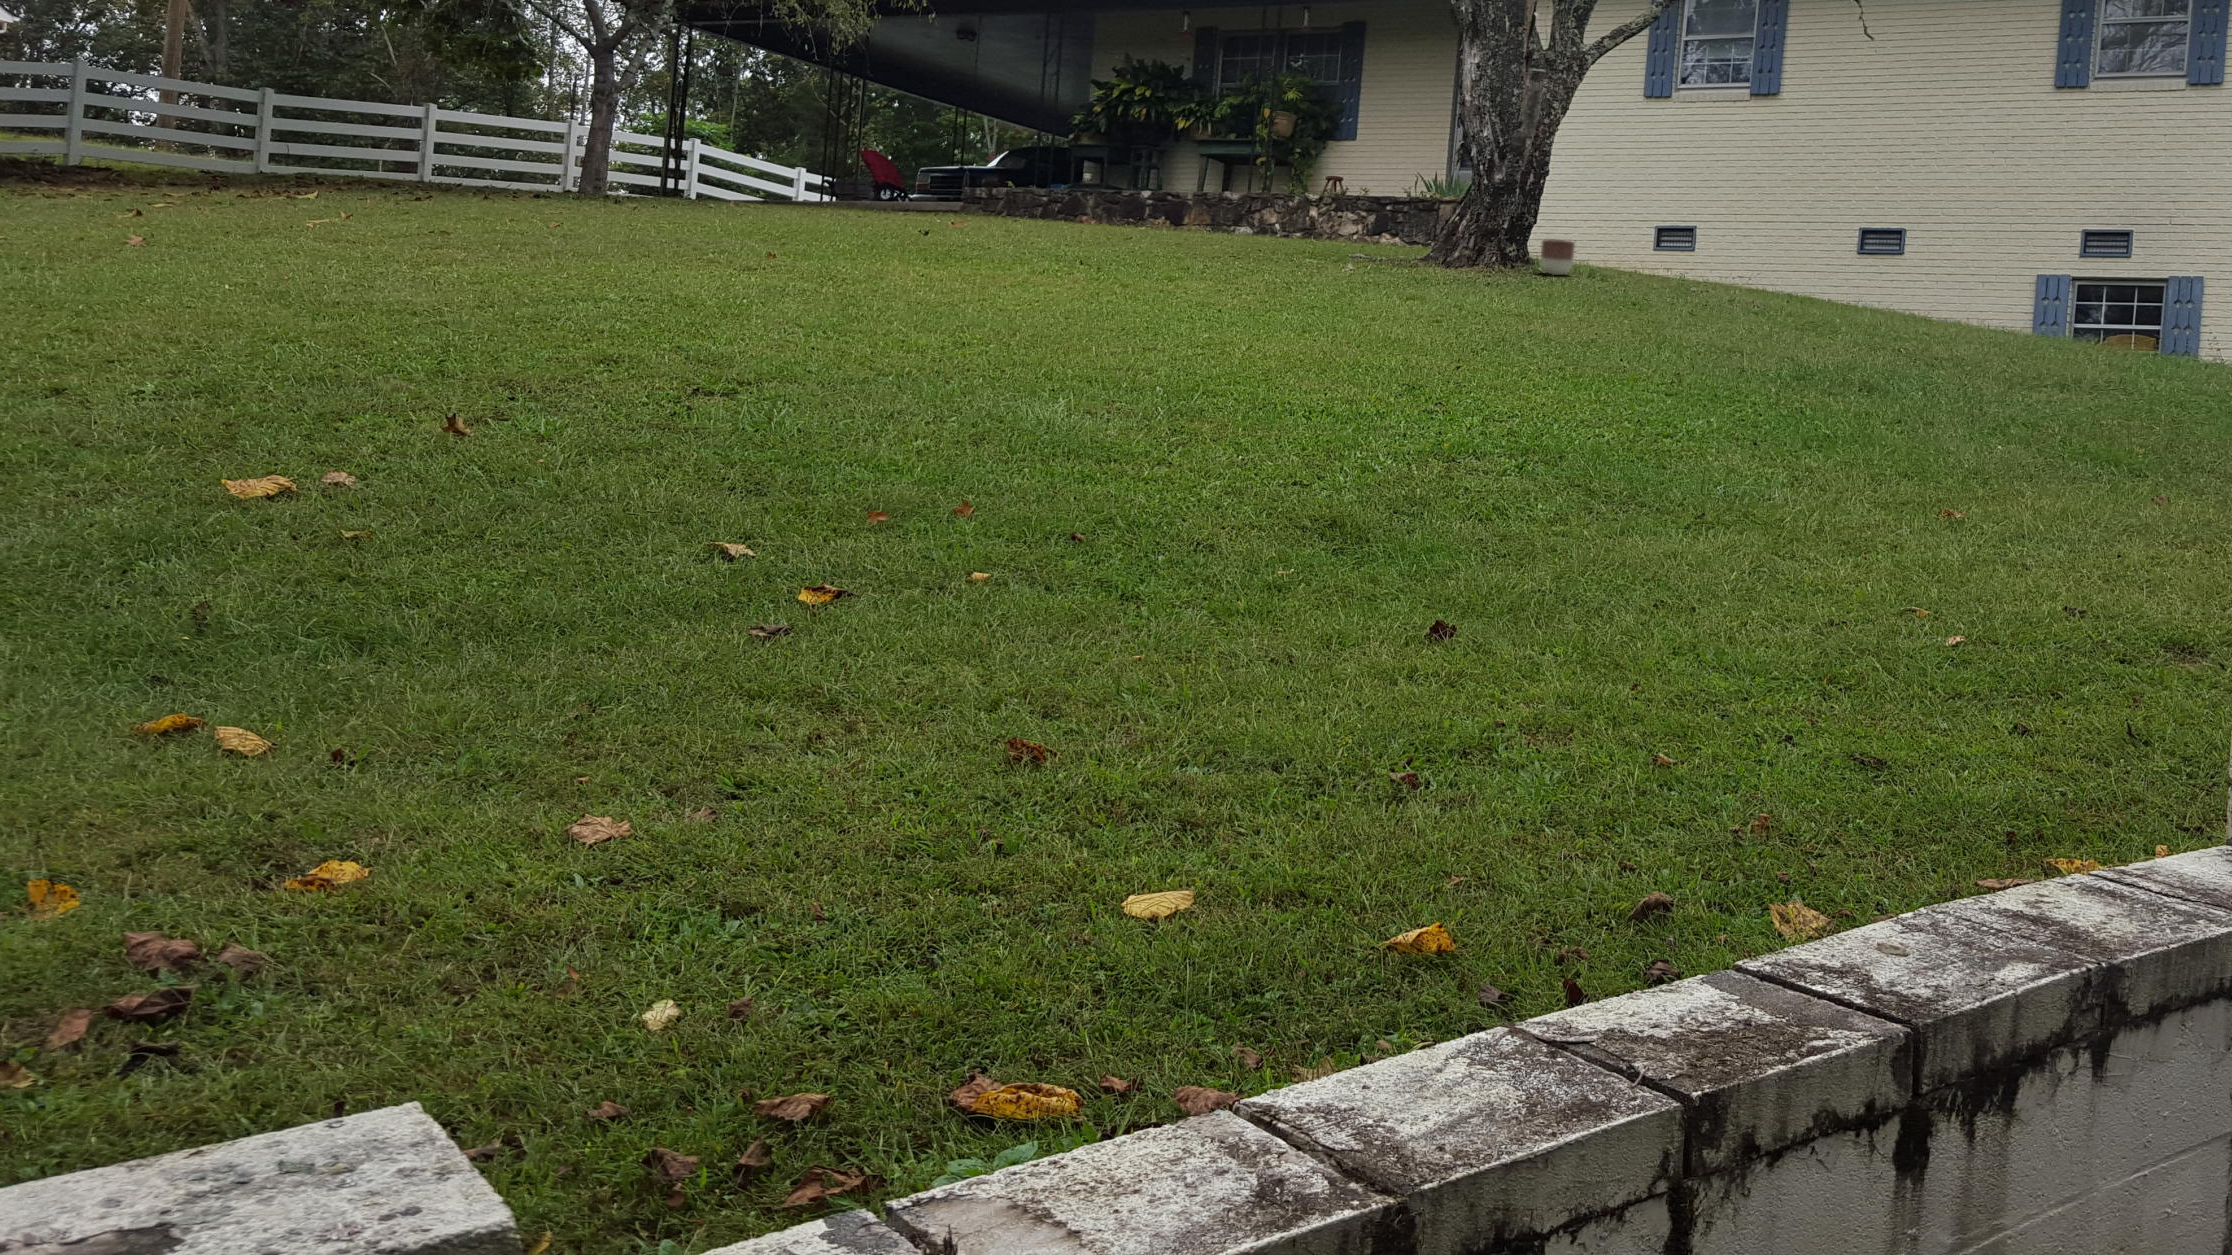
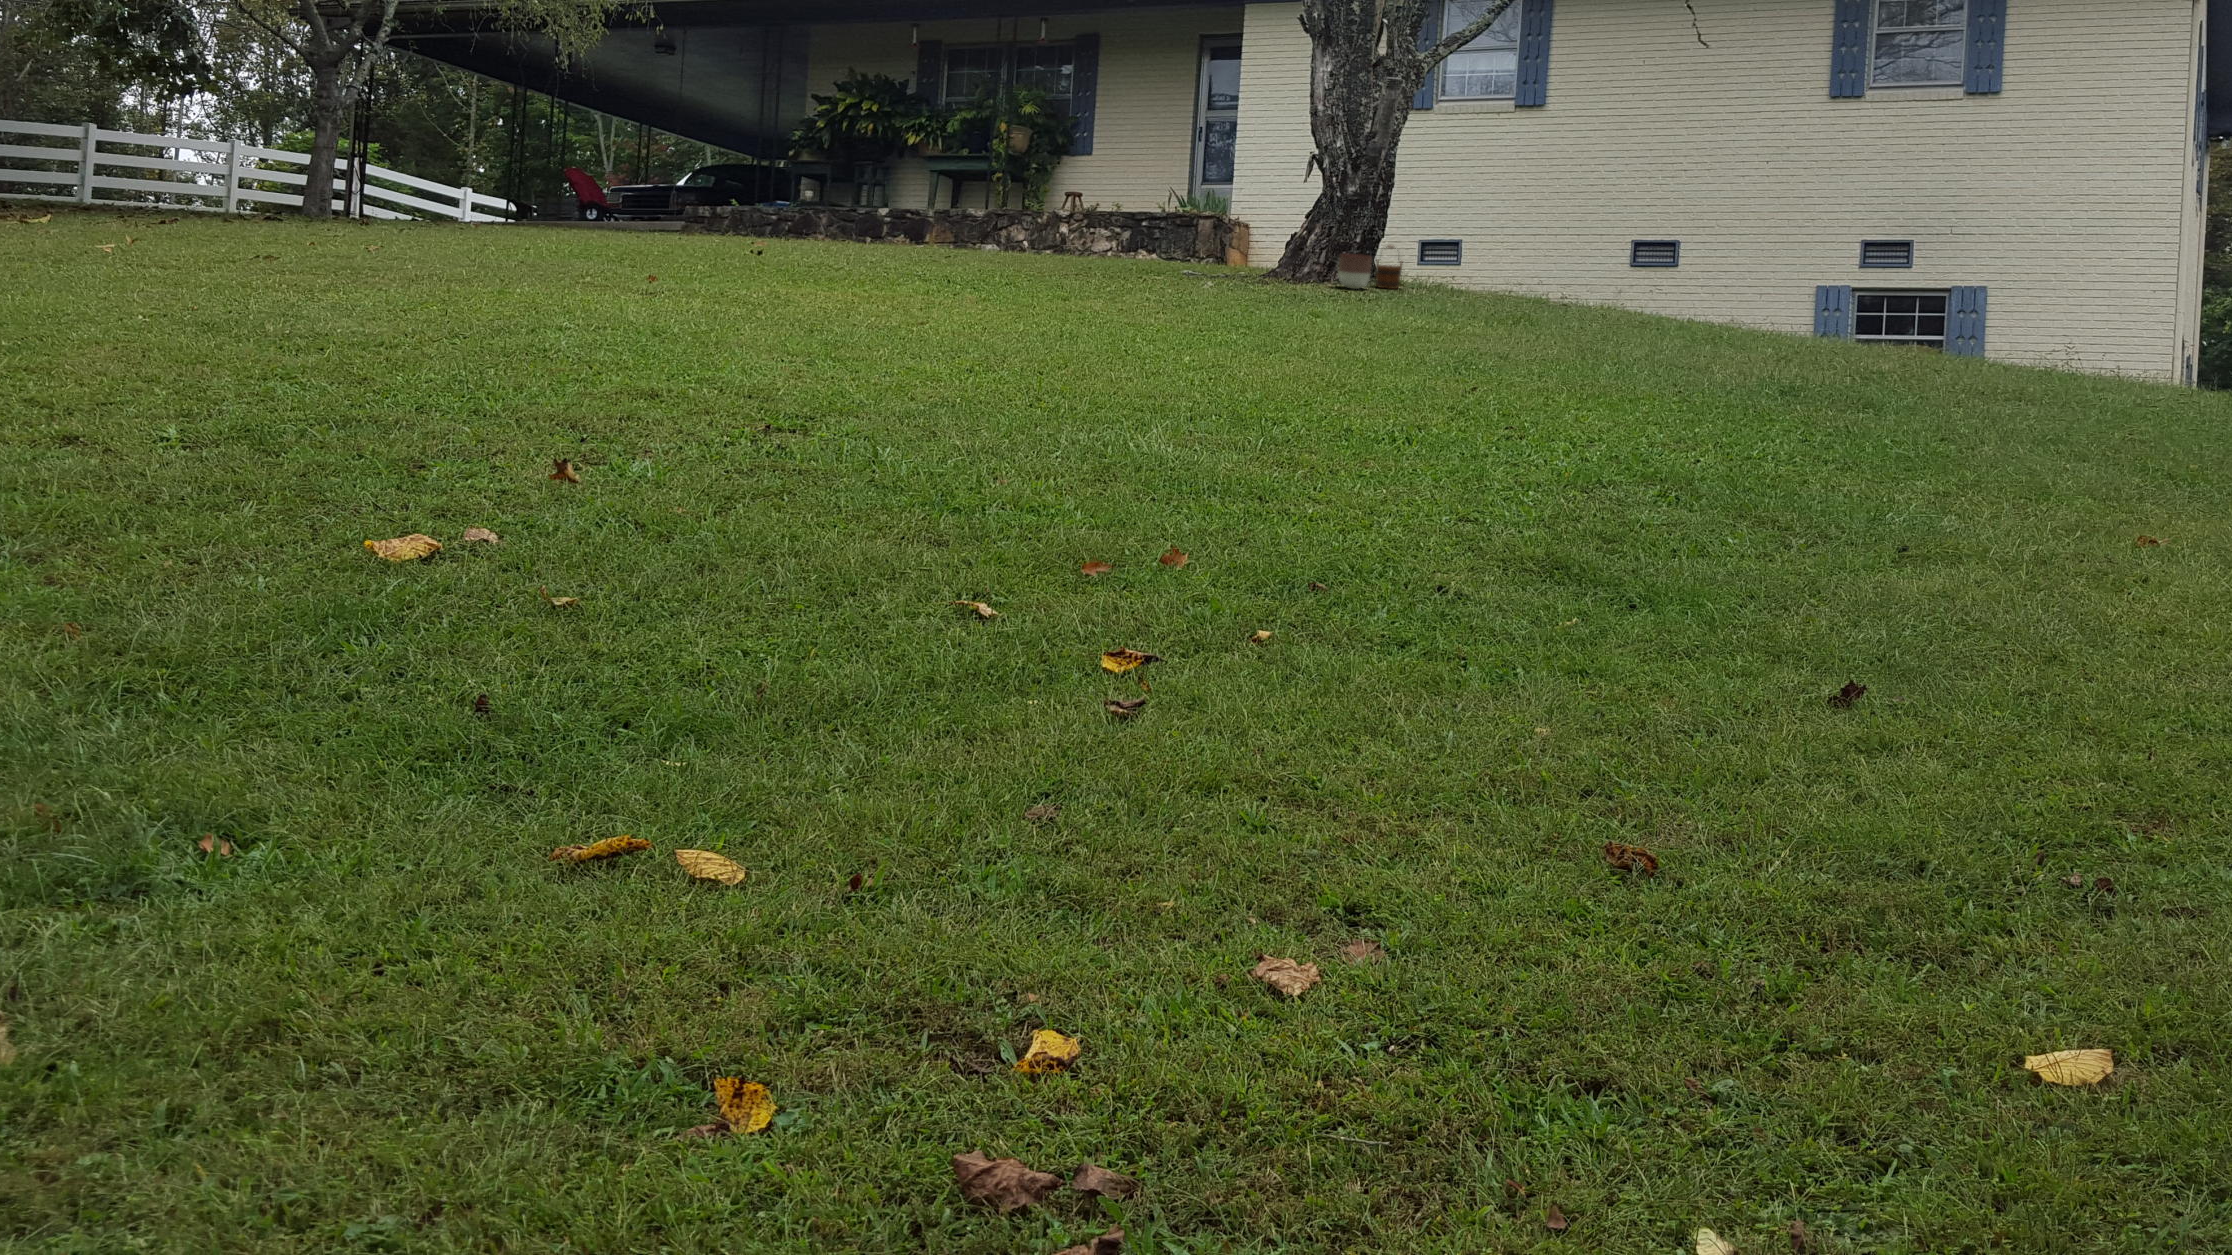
wooden bucket: none [1582,231,1610,276] -> present [1376,245,1403,289]

